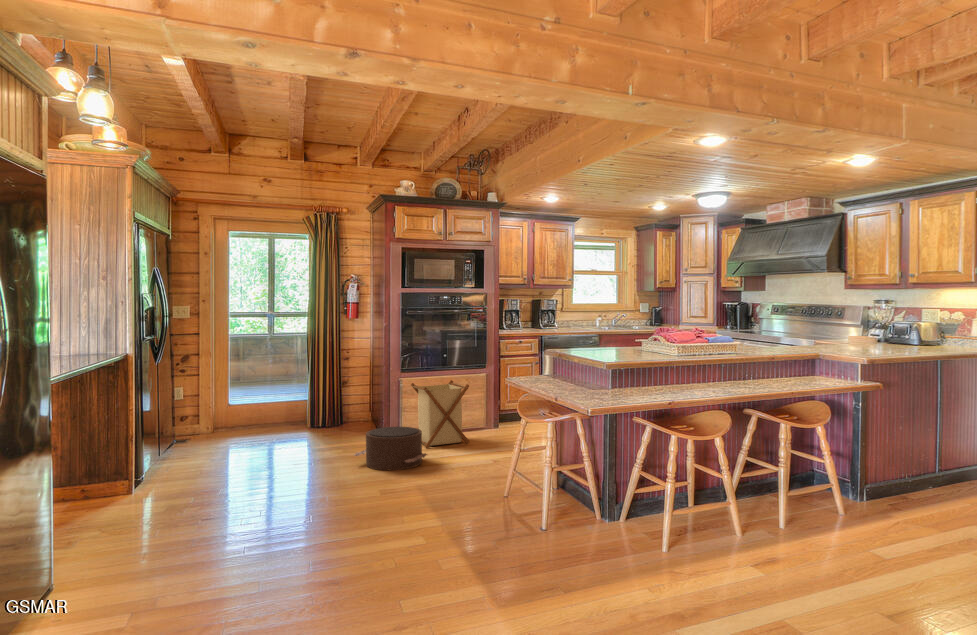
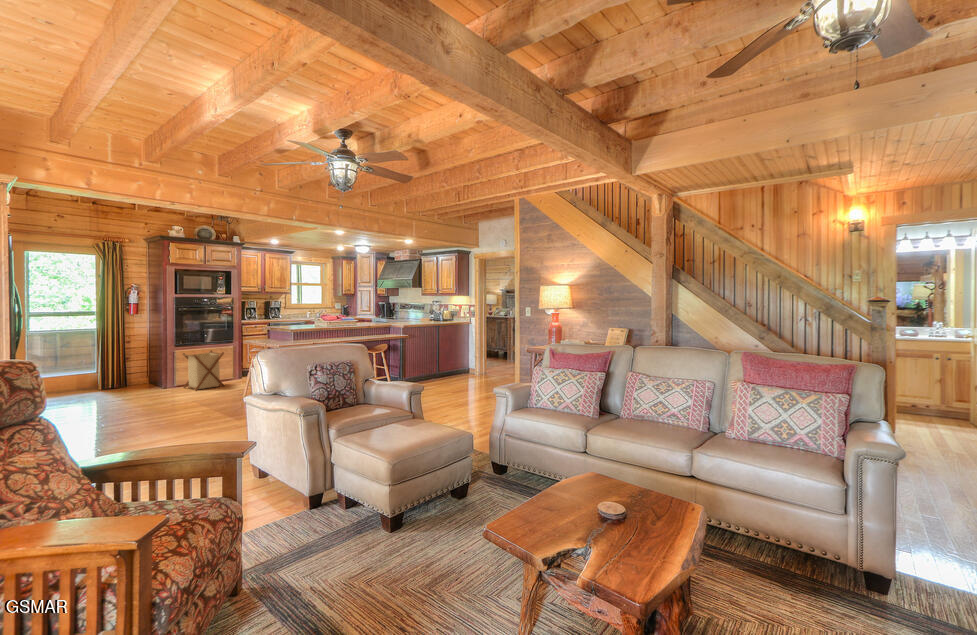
pouf: present [355,427,427,470] -> none [146,378,199,403]

